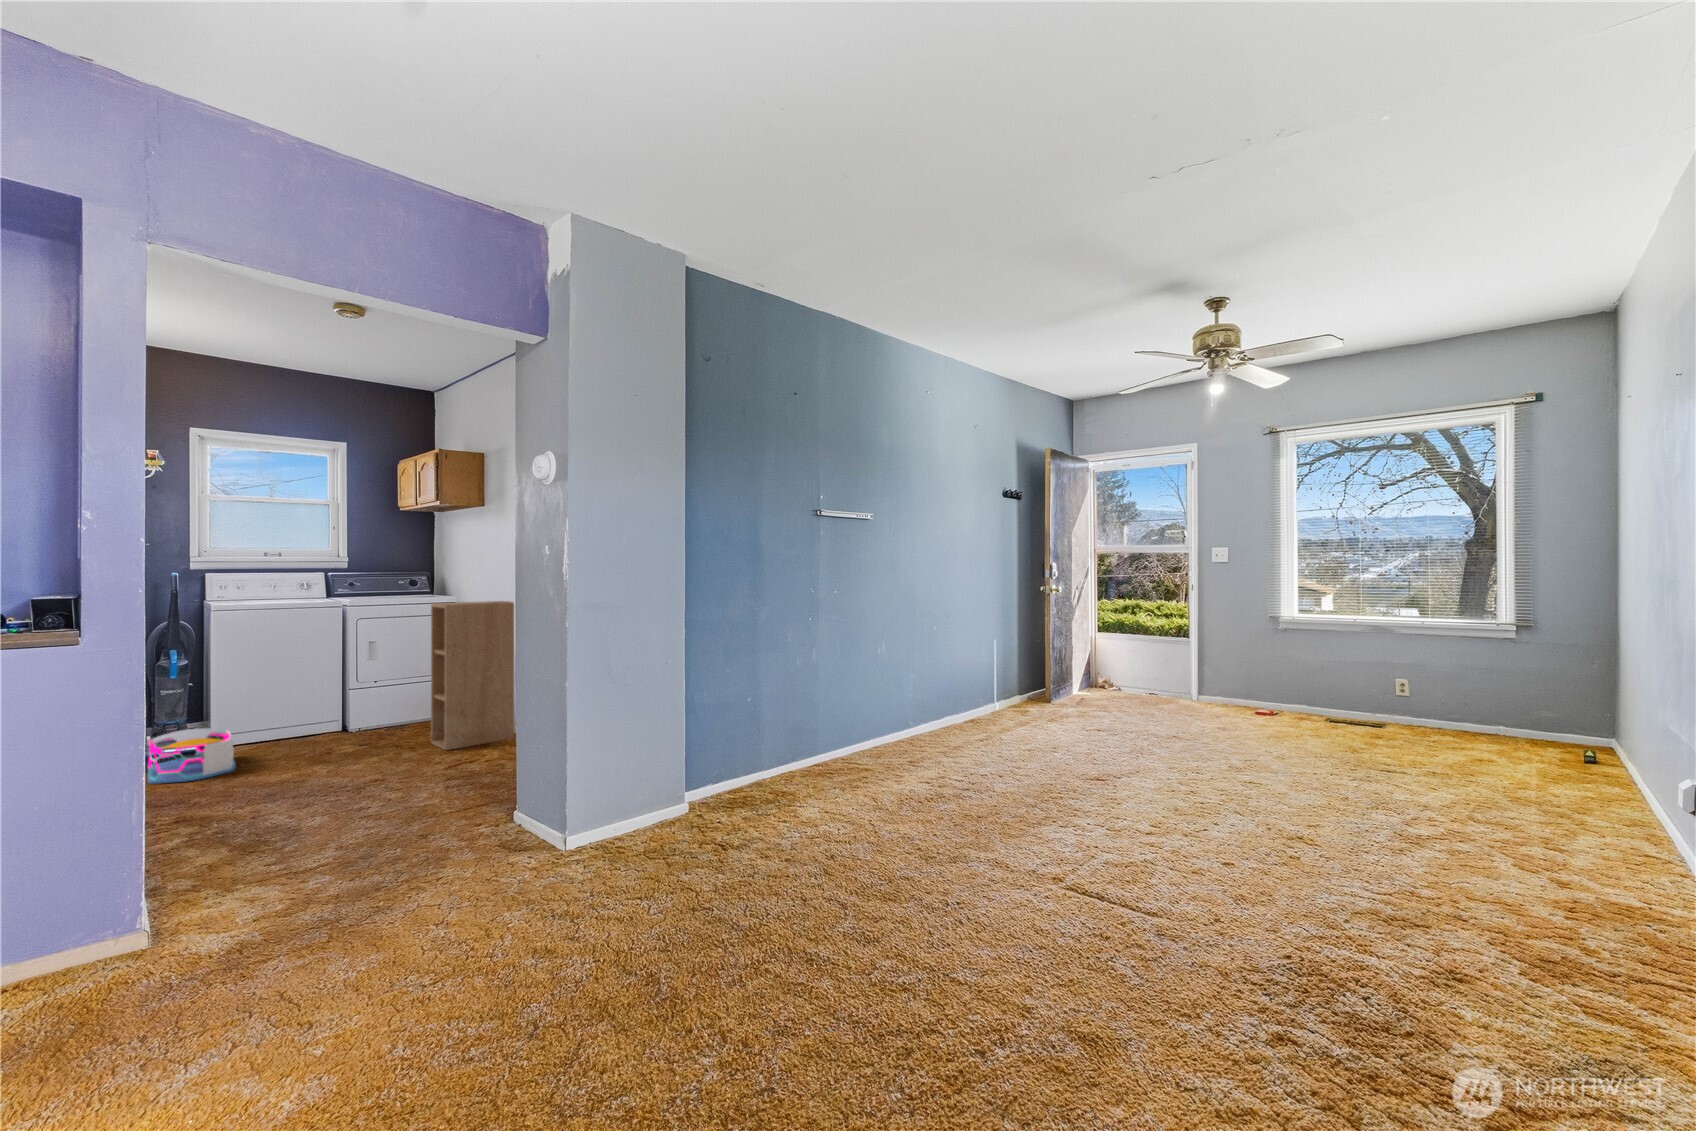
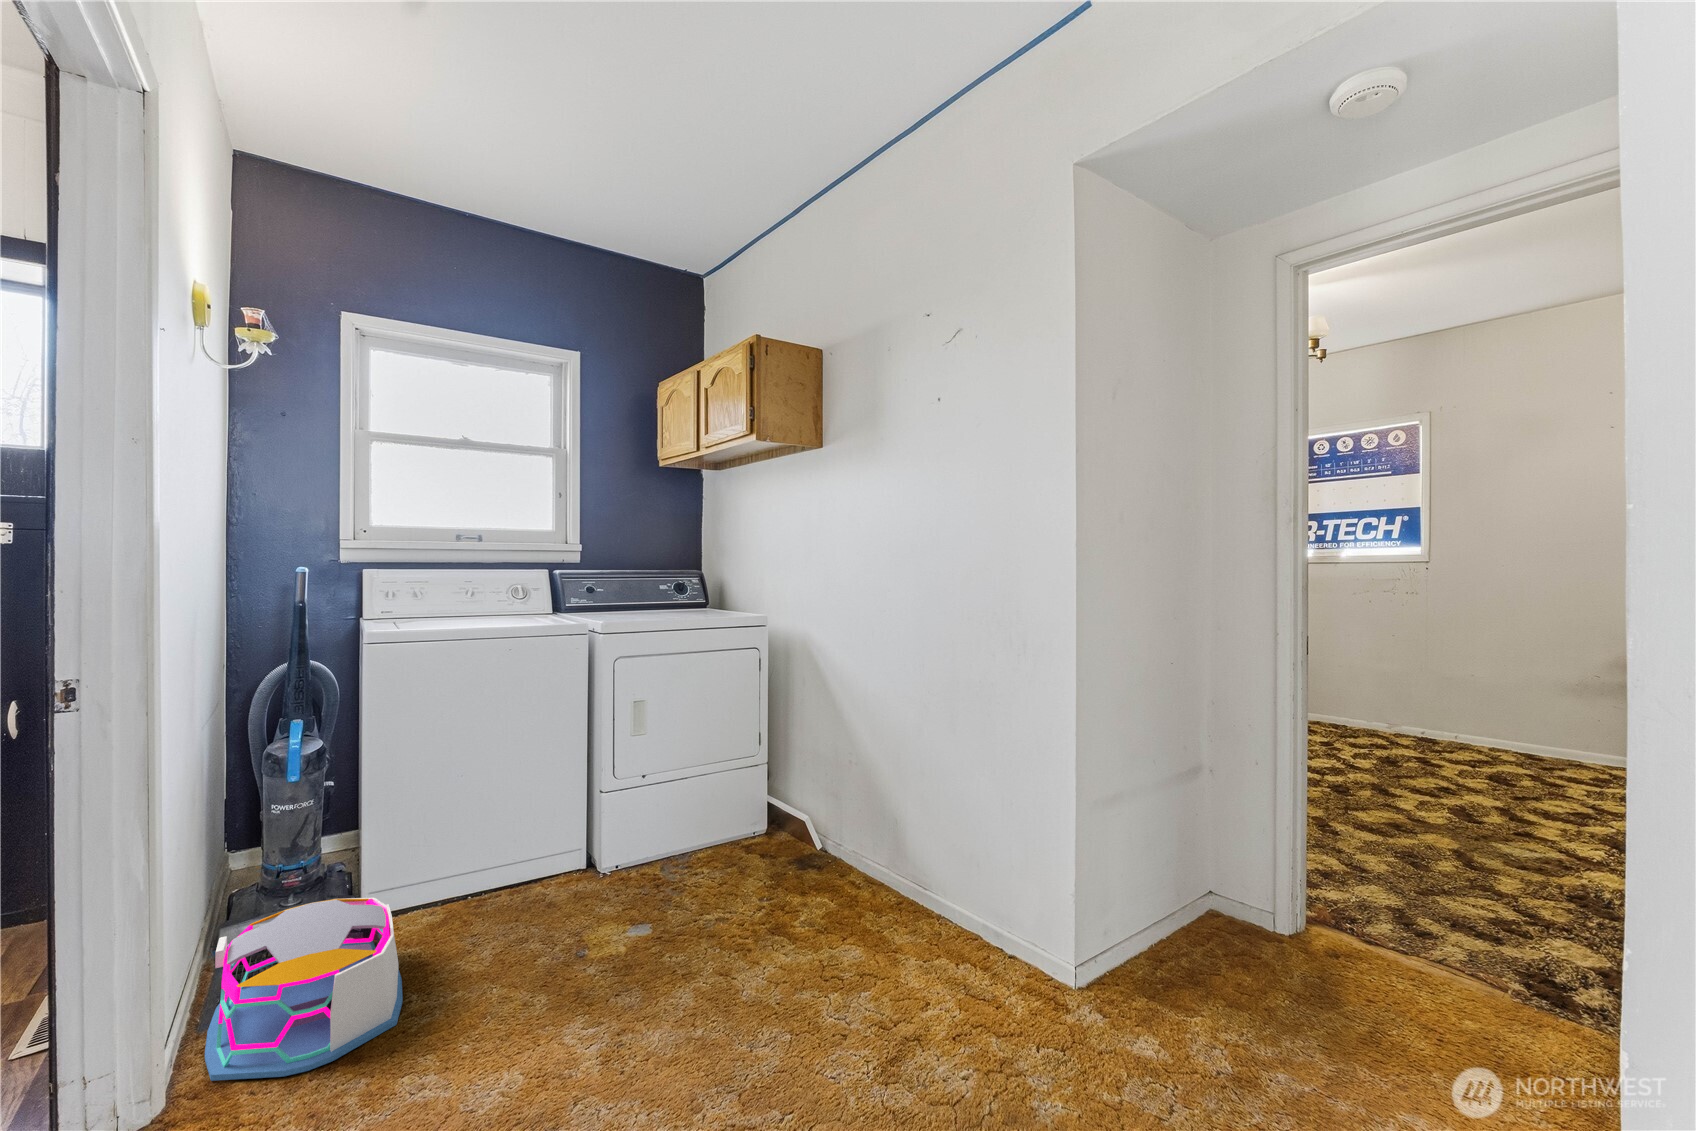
shelving unit: present [431,601,514,750] -> none [776,623,944,967]

